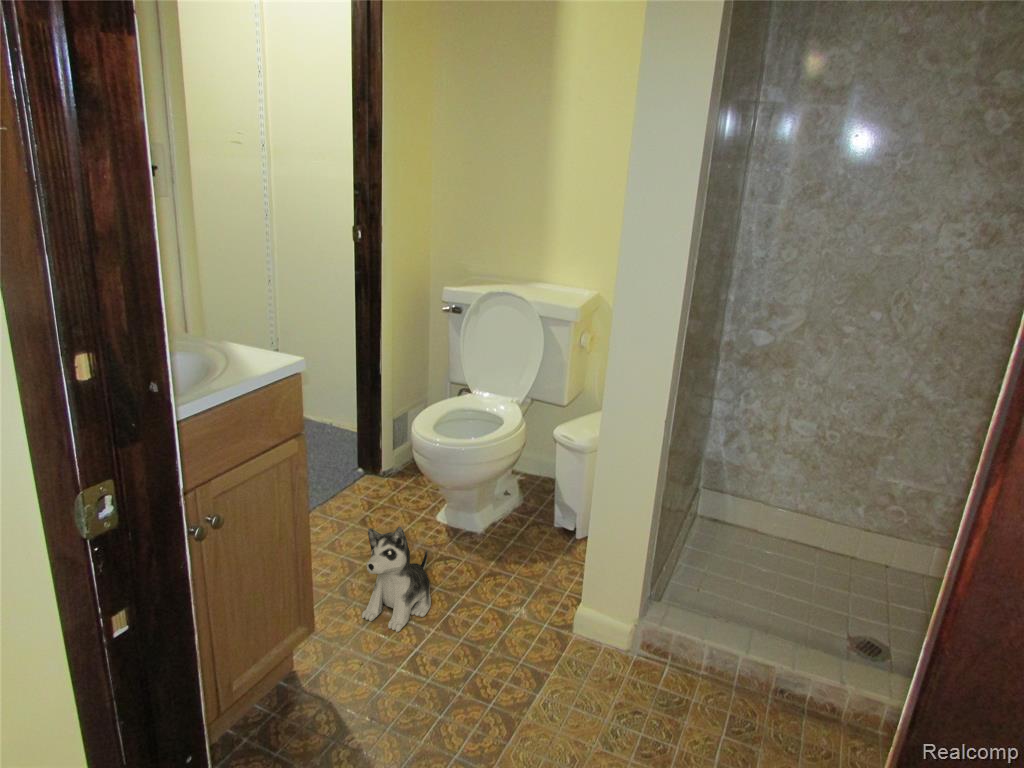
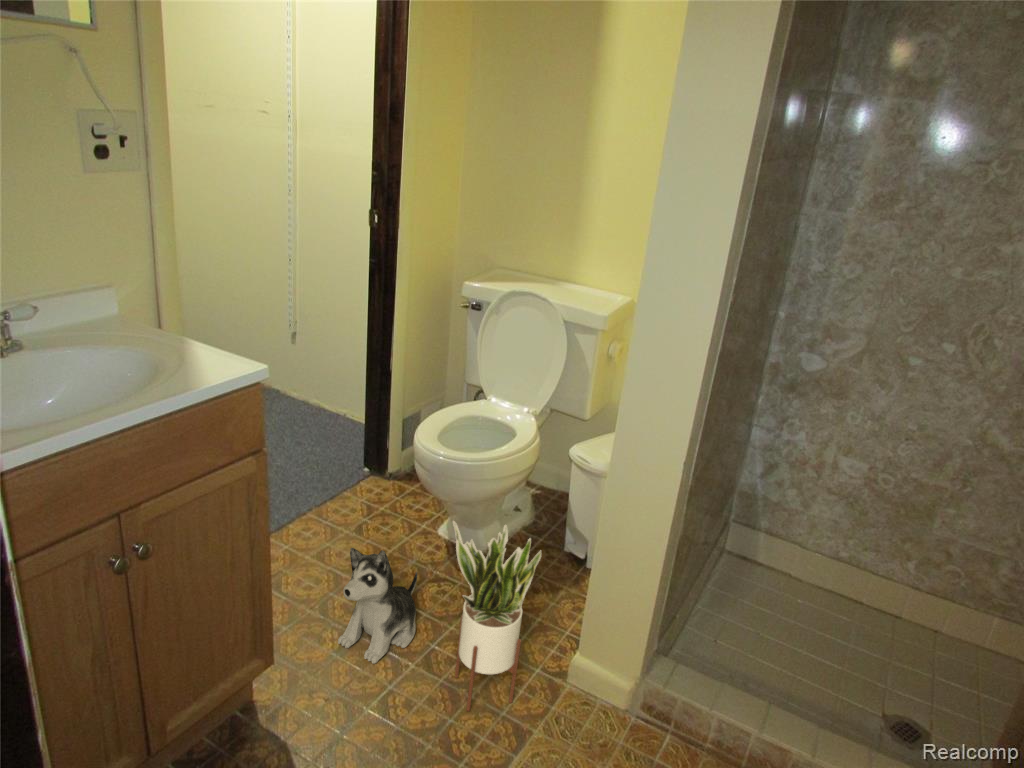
potted plant: none [466,489,546,663] -> present [453,521,541,711]

